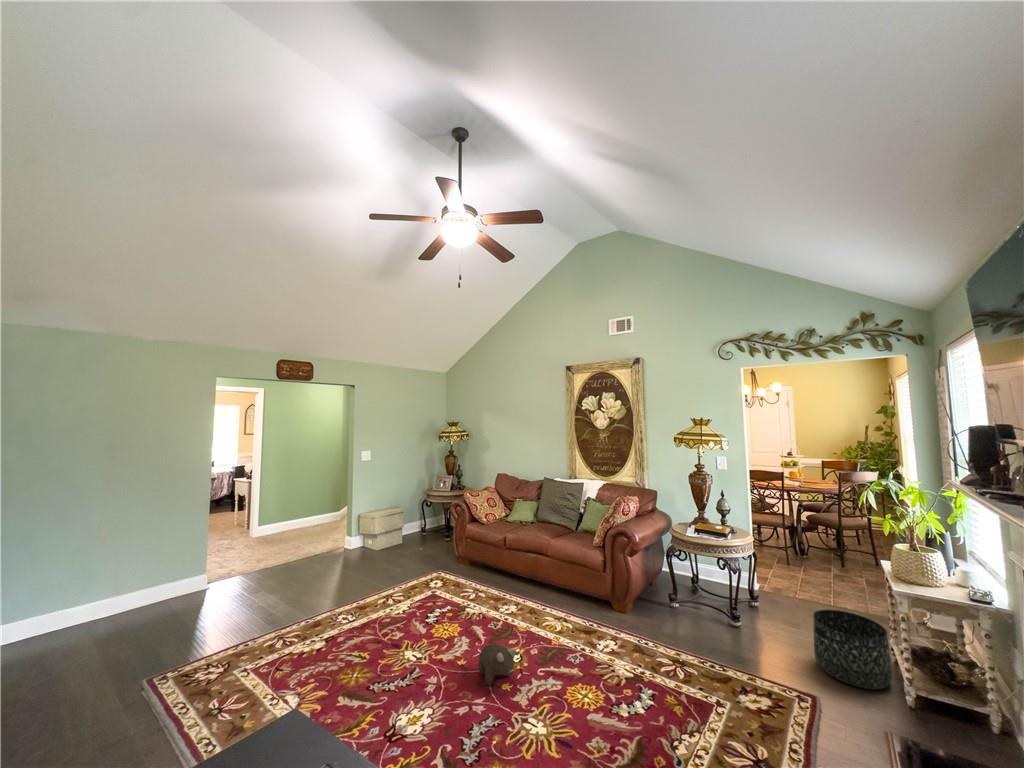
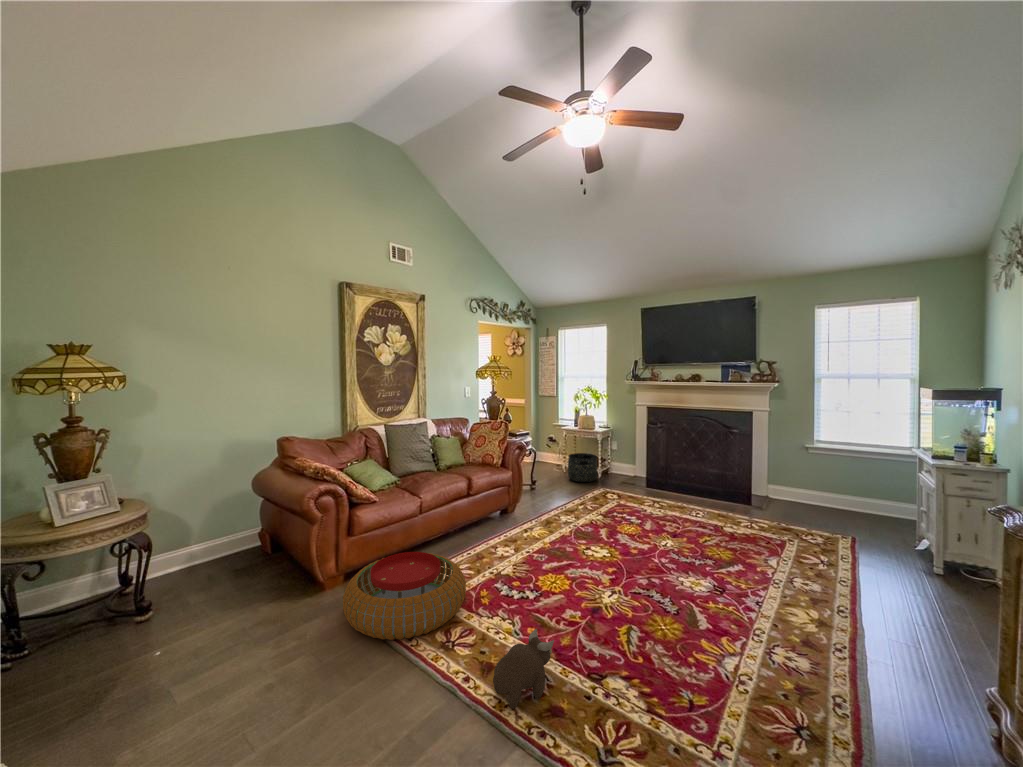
pouf: none [398,551,472,598] -> present [343,552,466,640]
plush toy: present [478,643,516,685] -> present [493,629,554,709]

